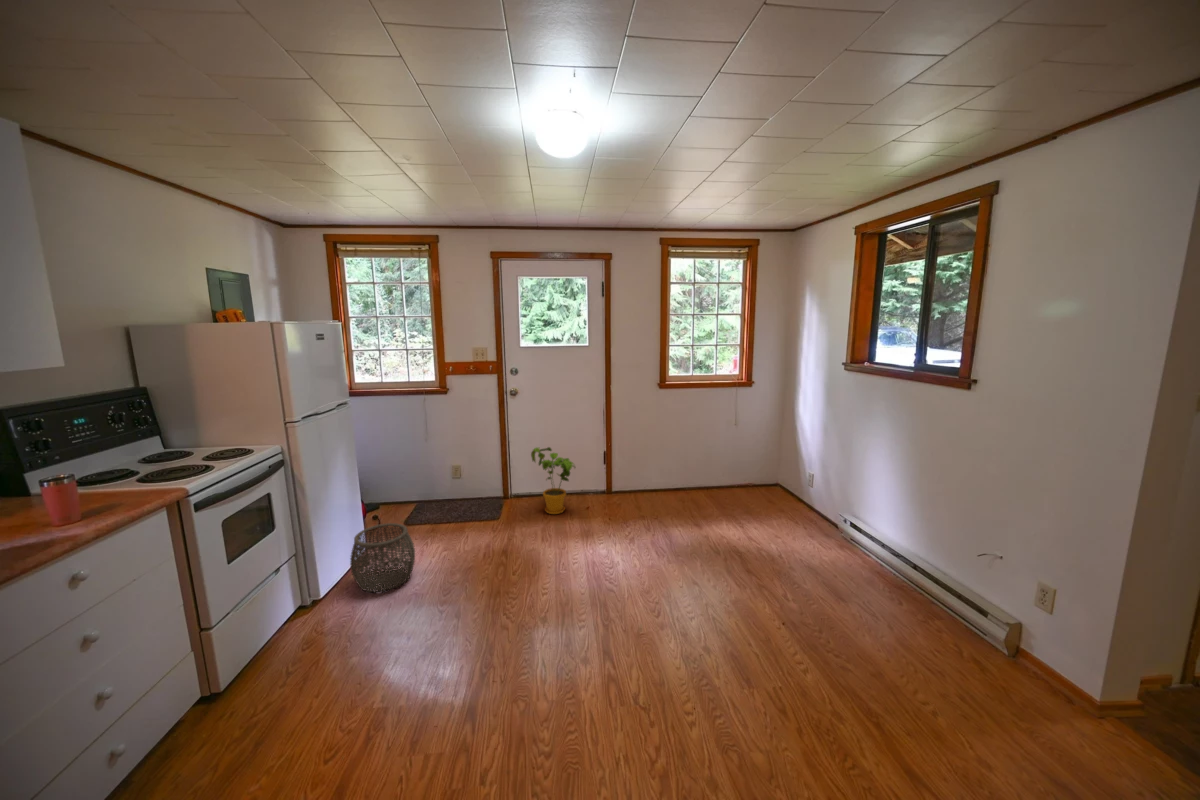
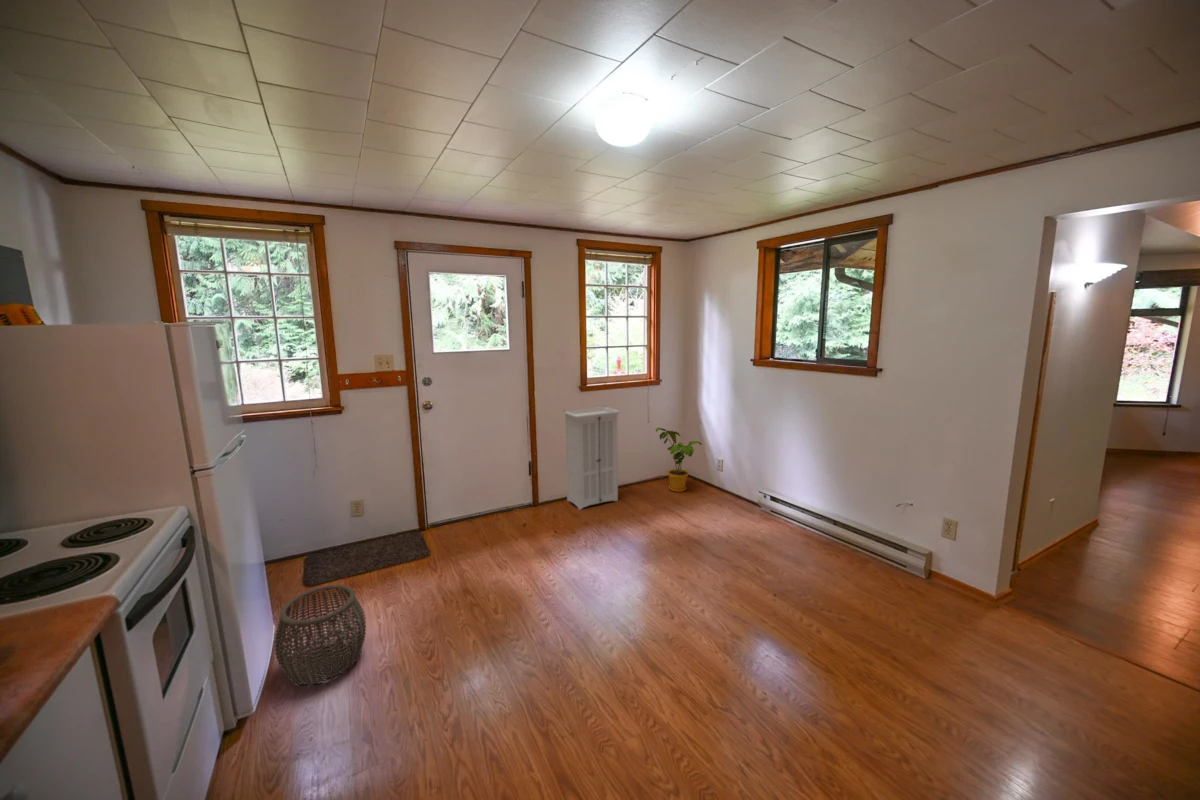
storage cabinet: none [638,404,694,503] -> present [563,407,620,510]
house plant: present [531,447,575,514] -> present [656,428,702,492]

